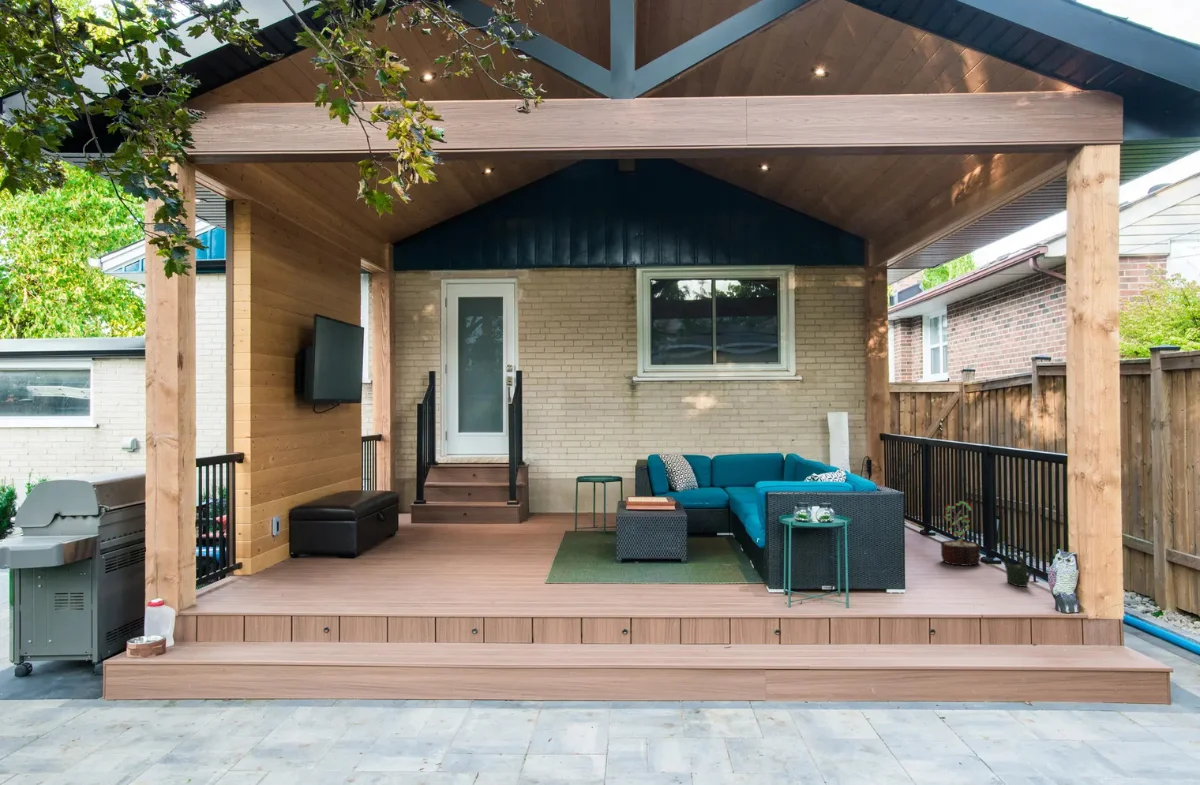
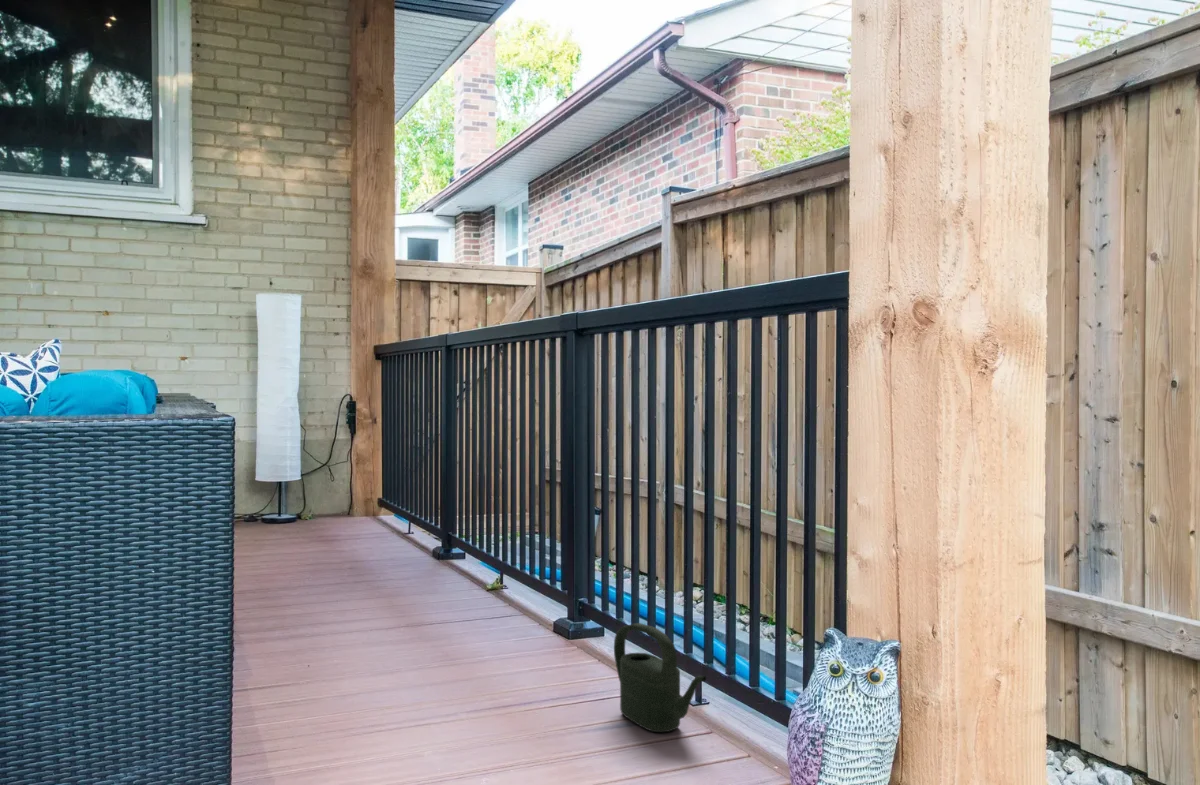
decorative plant: present [941,501,981,566] -> none [450,468,554,657]

